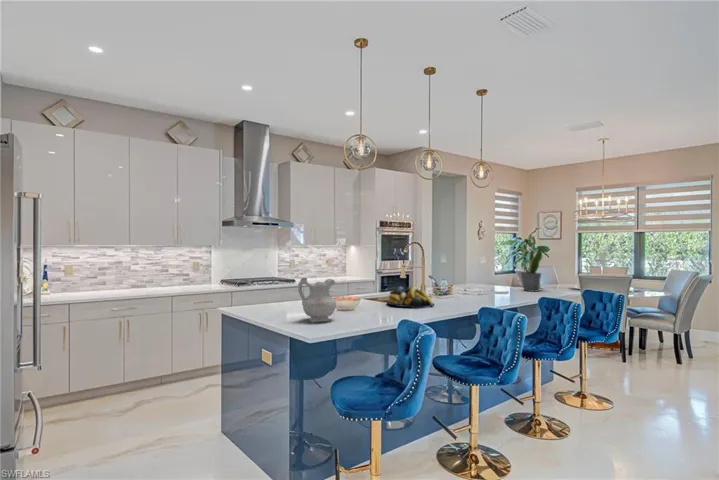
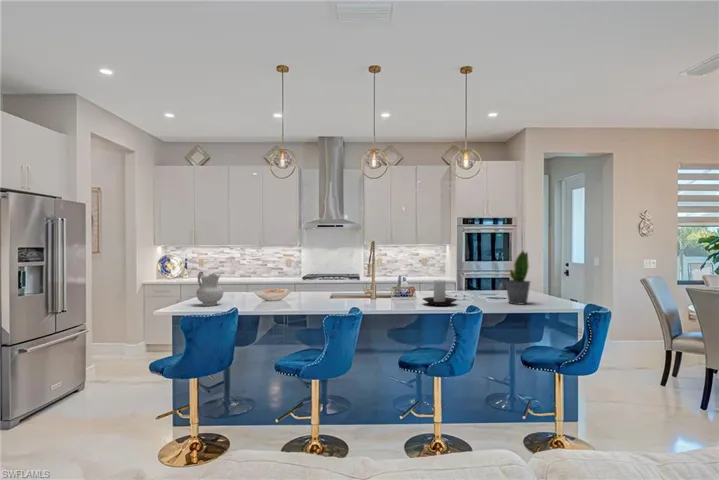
candle holder: none [482,274,514,297] -> present [423,280,456,306]
fruit bowl: present [387,287,434,309] -> none [299,285,345,306]

